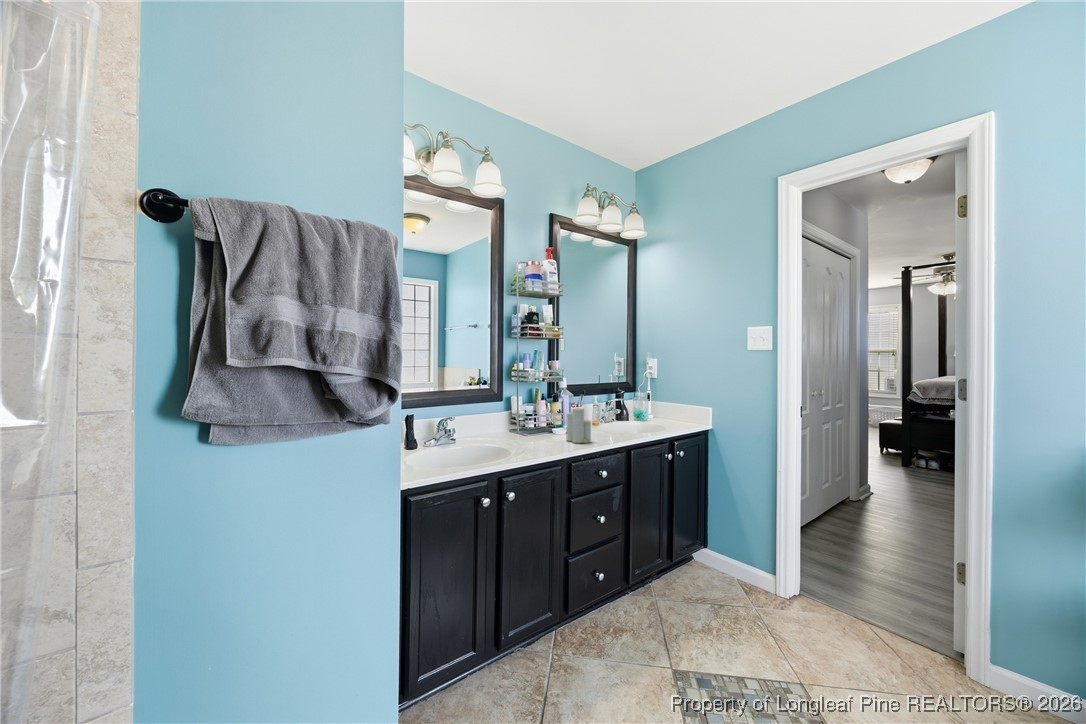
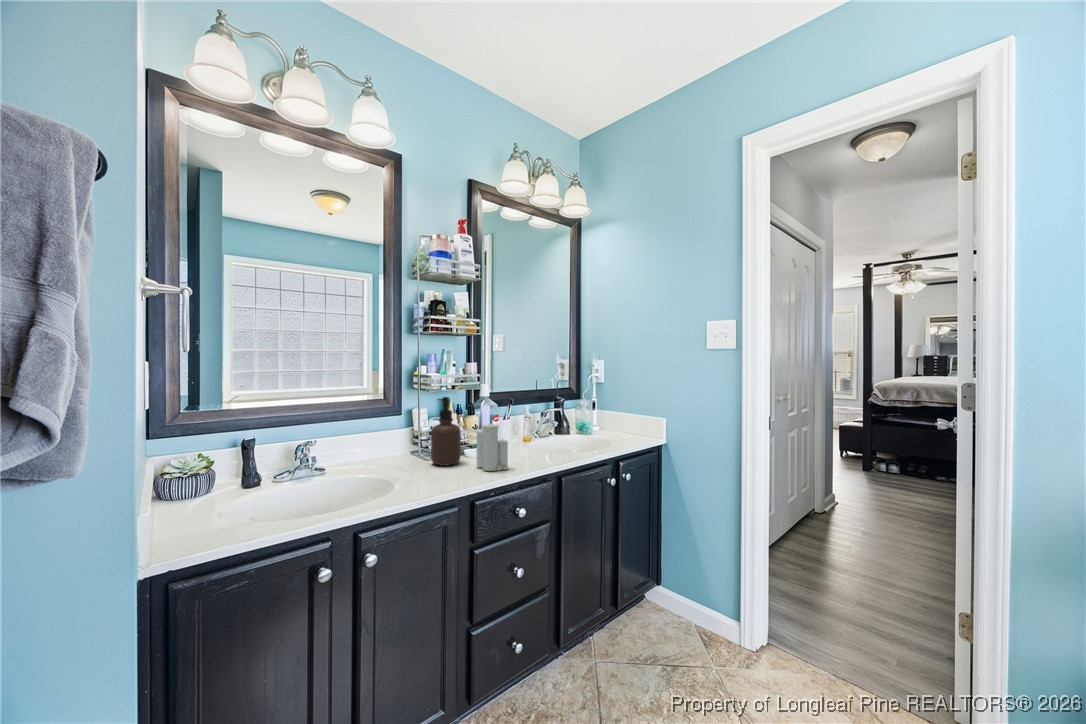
soap dispenser: none [531,387,553,439] -> present [431,397,461,466]

